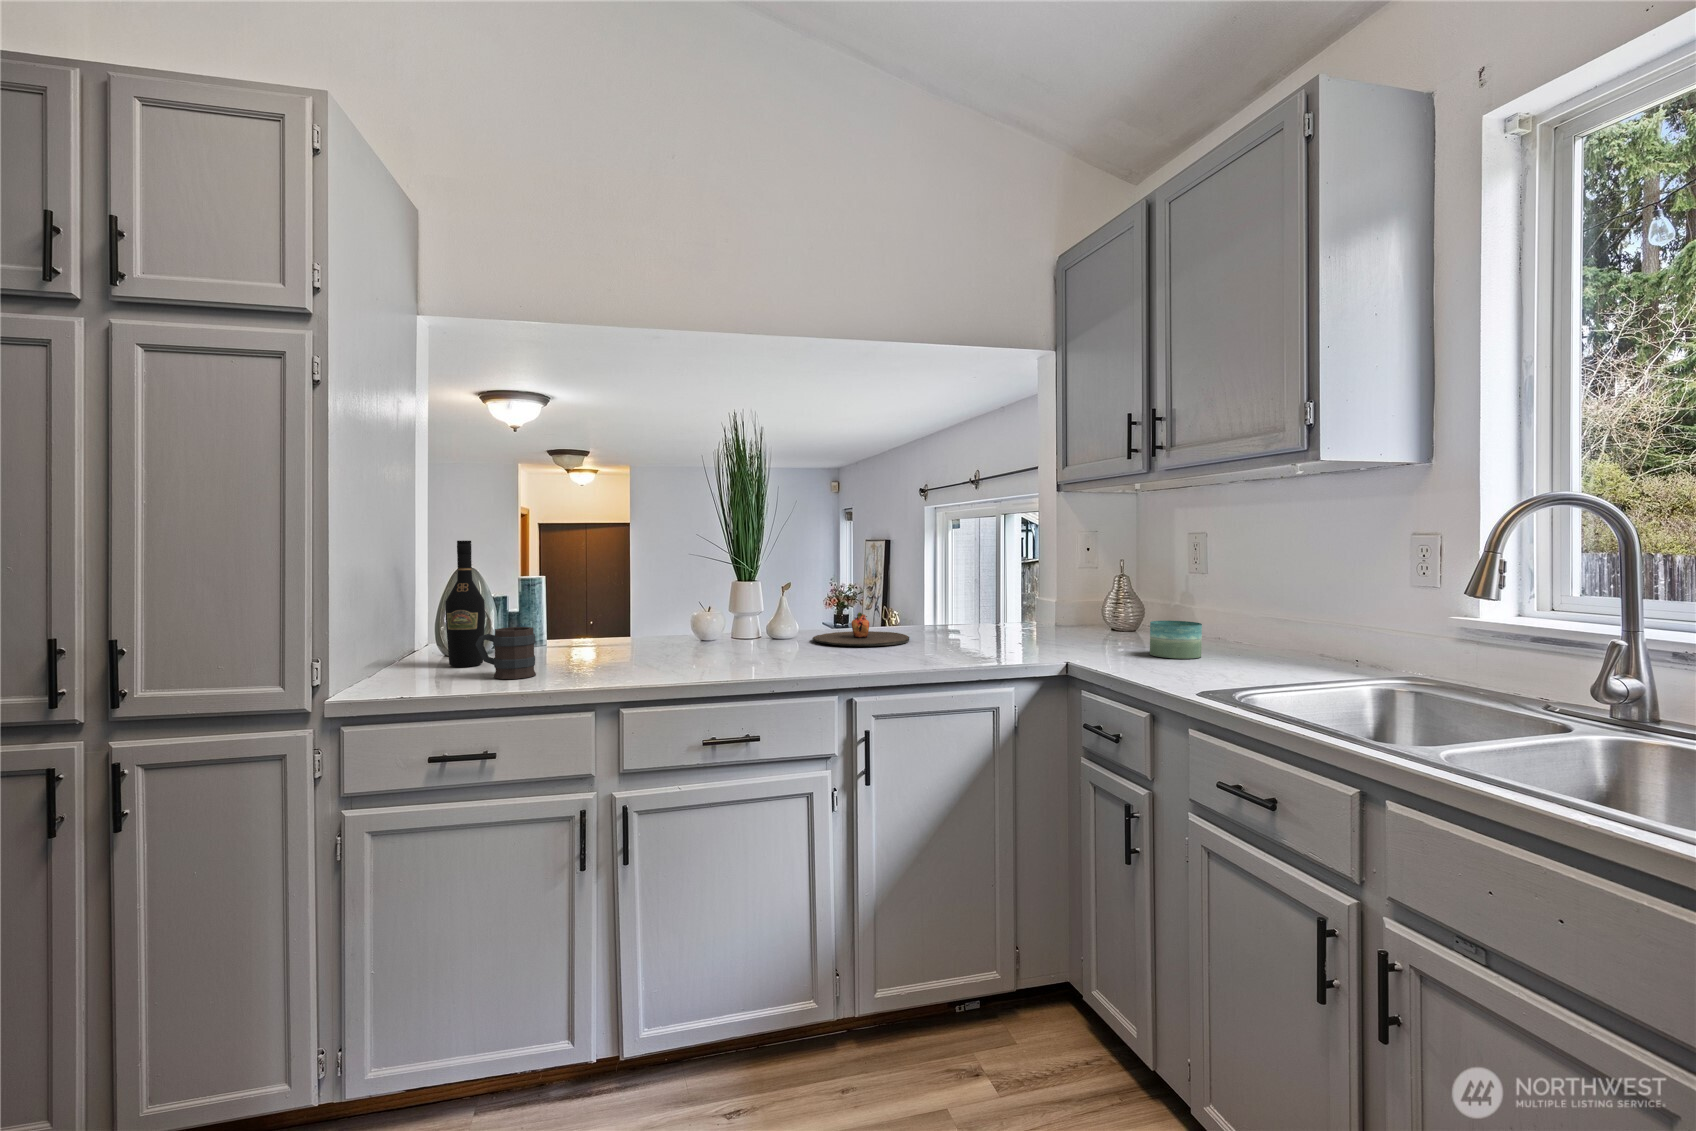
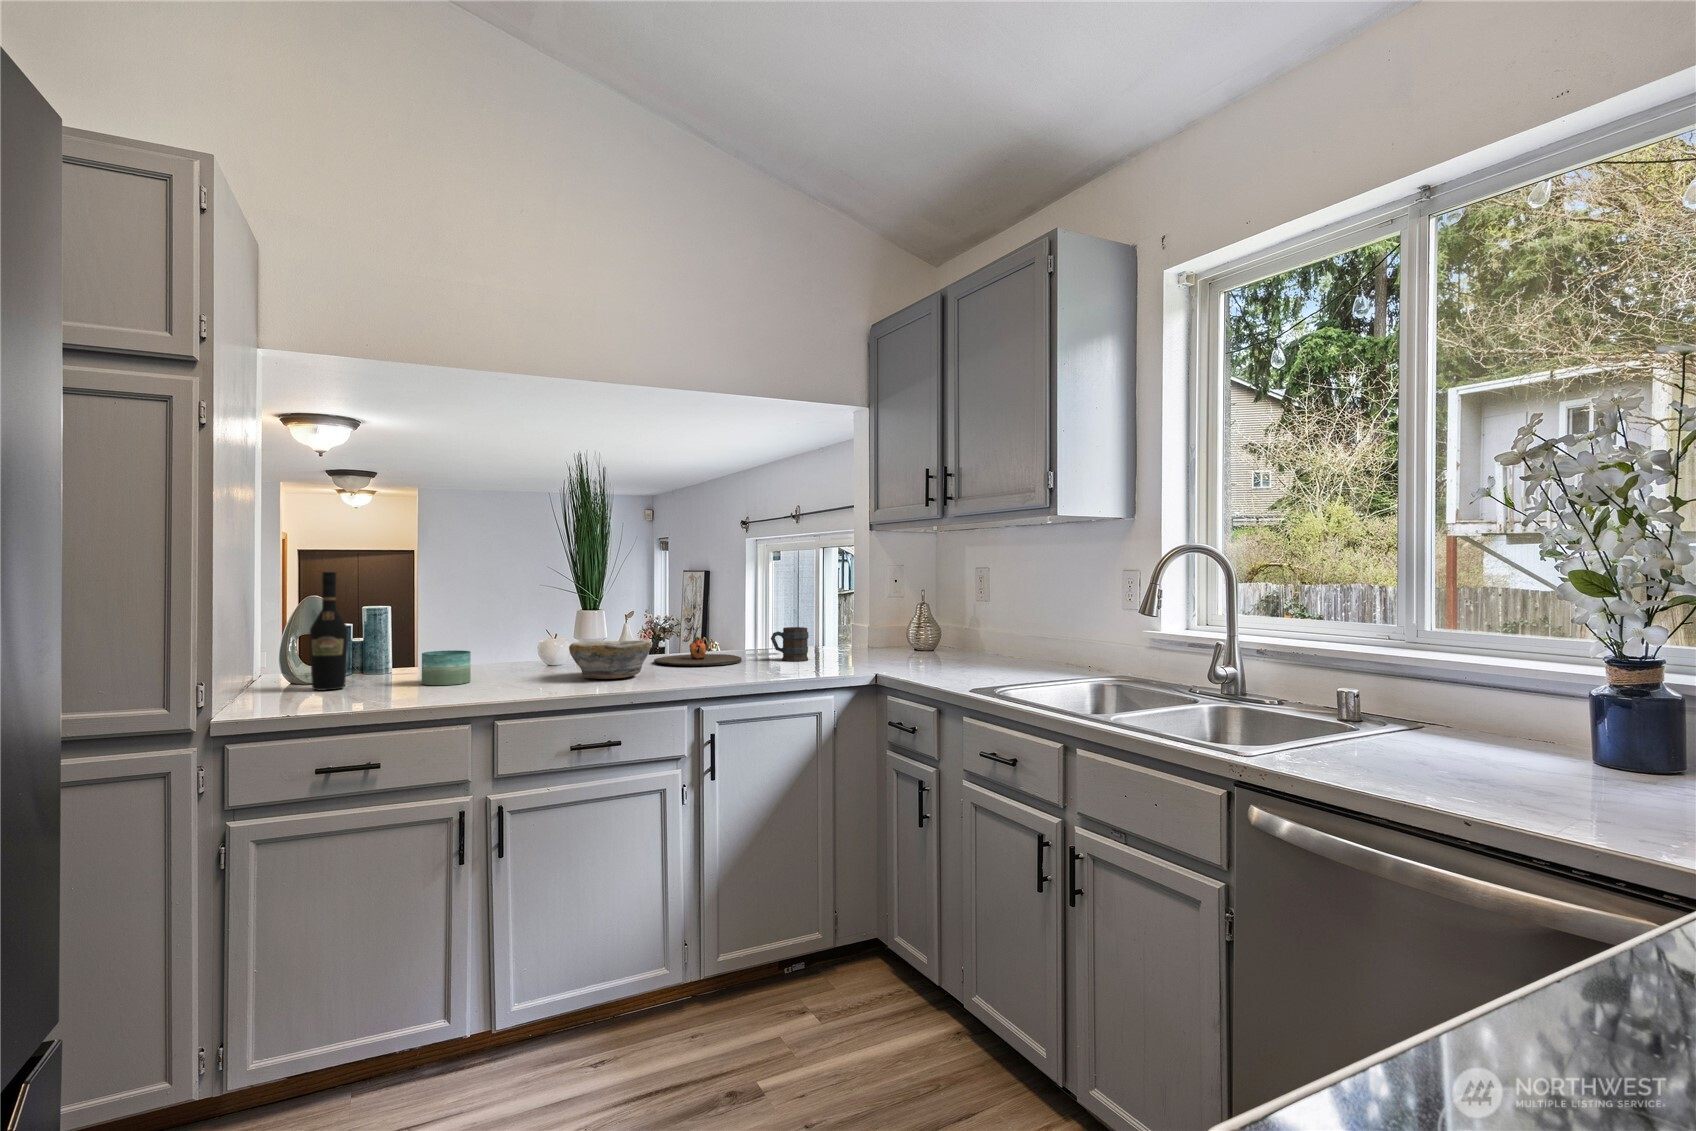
bowl: none [712,617,802,661] -> present [569,641,651,679]
candle: present [1150,621,1202,659] -> present [422,650,471,685]
mug: present [475,627,536,679] -> present [771,627,809,661]

